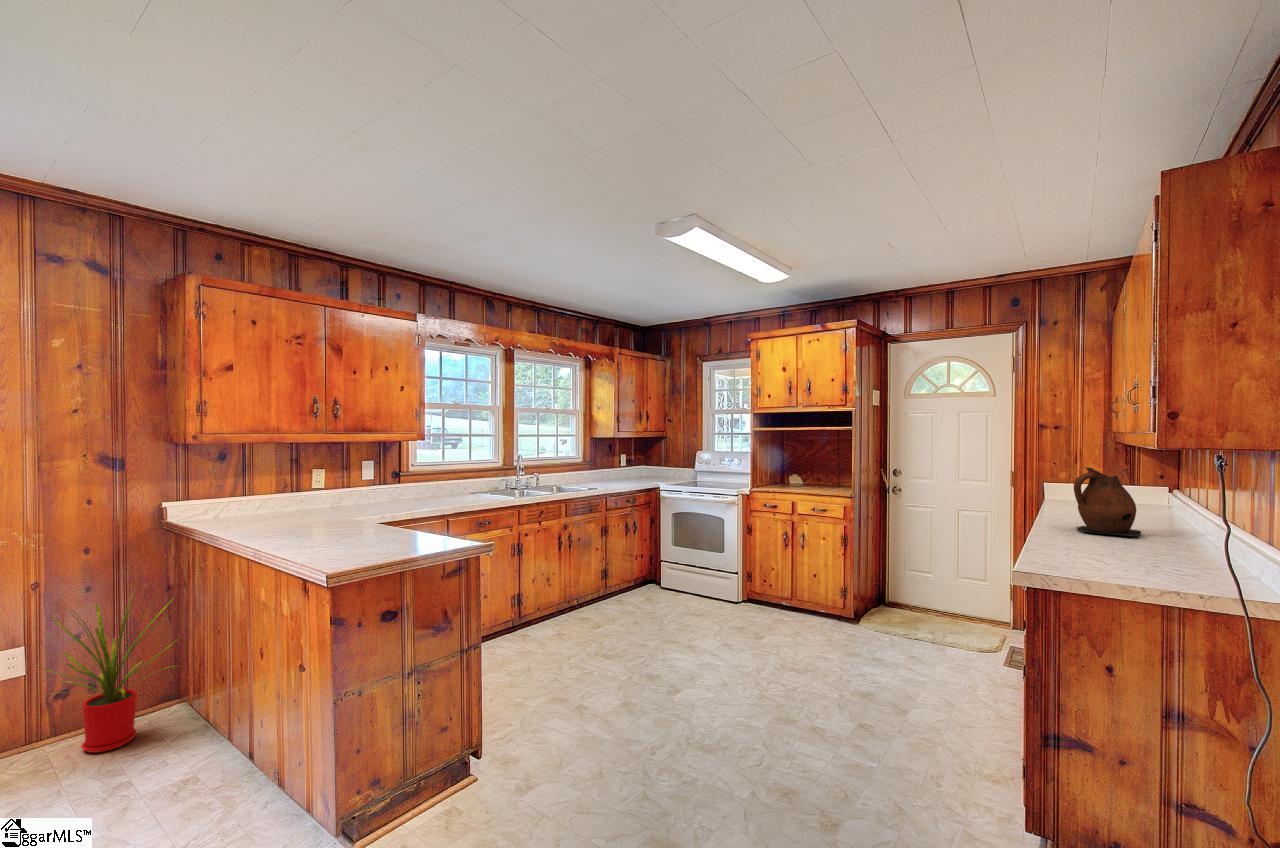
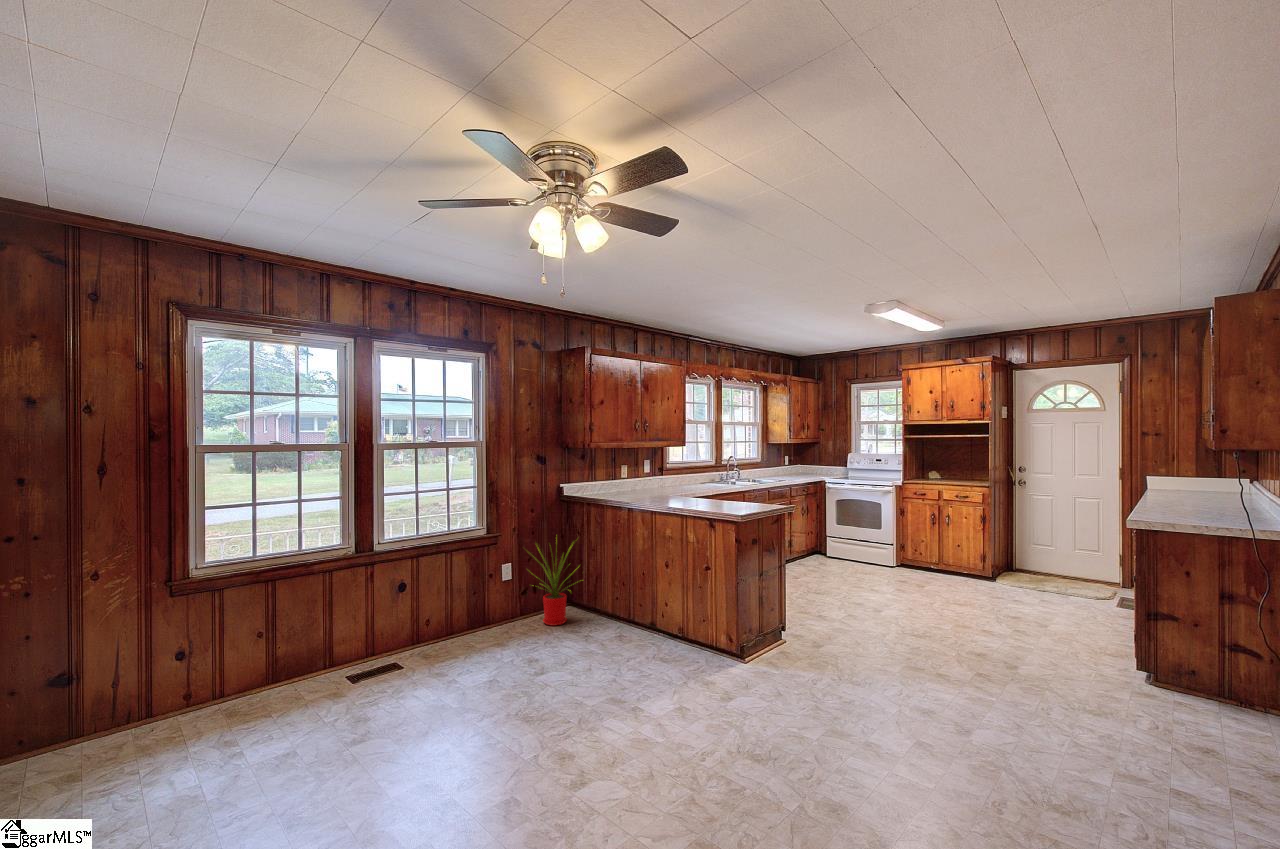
ceramic pitcher: present [1074,467,1141,537] -> none [1168,463,1217,508]

